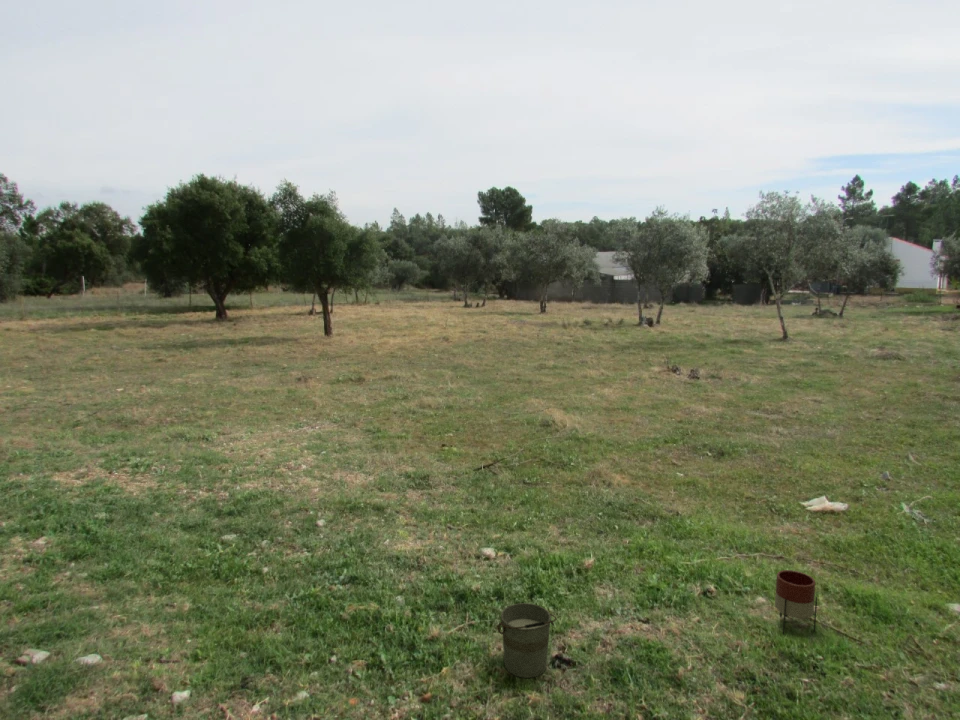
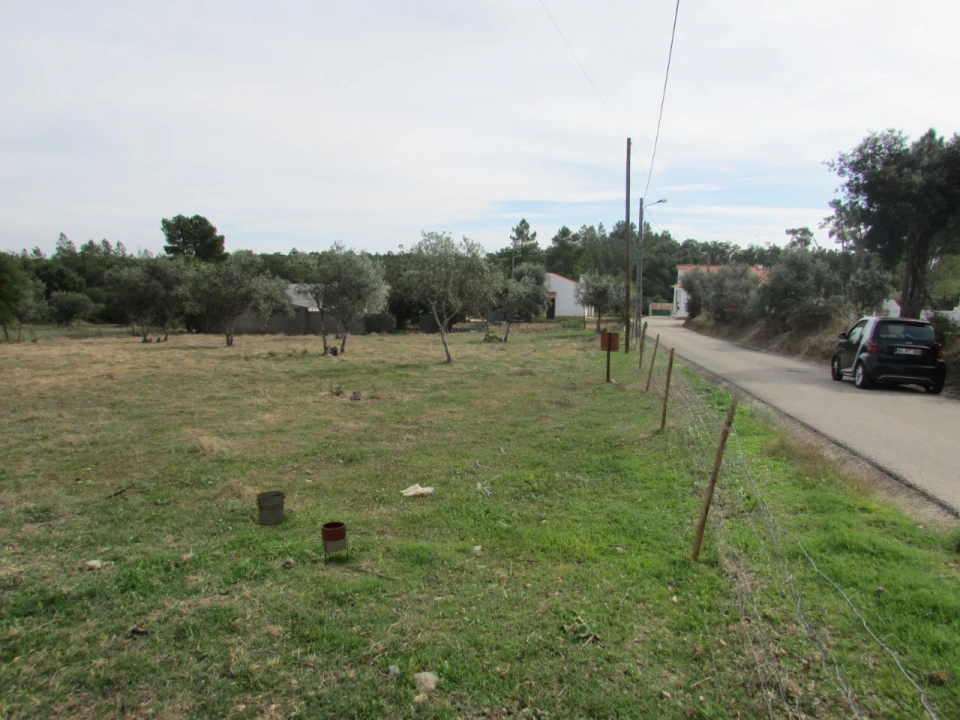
bucket: present [498,603,557,678] -> present [256,491,286,525]

